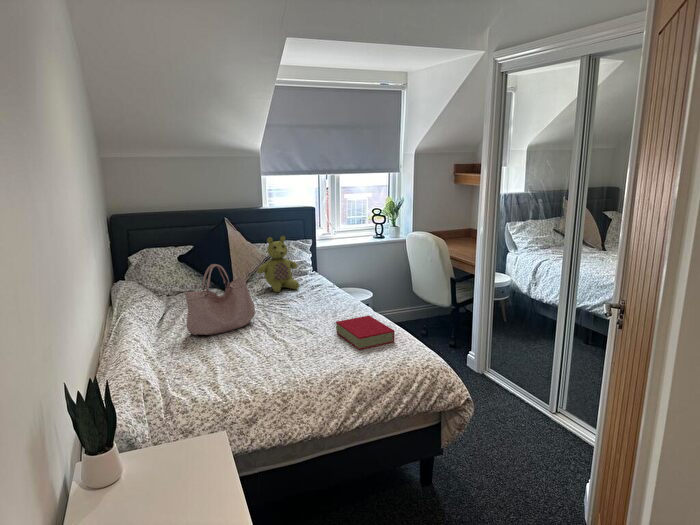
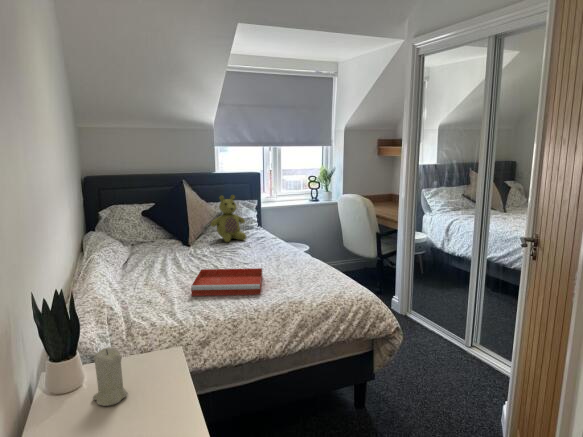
handbag: present [185,264,255,335] -> none [148,212,208,274]
book: present [336,316,395,350] -> none [280,258,331,285]
tray: none [235,329,316,364] -> present [191,268,262,296]
candle: none [133,438,169,499] -> present [93,348,128,406]

